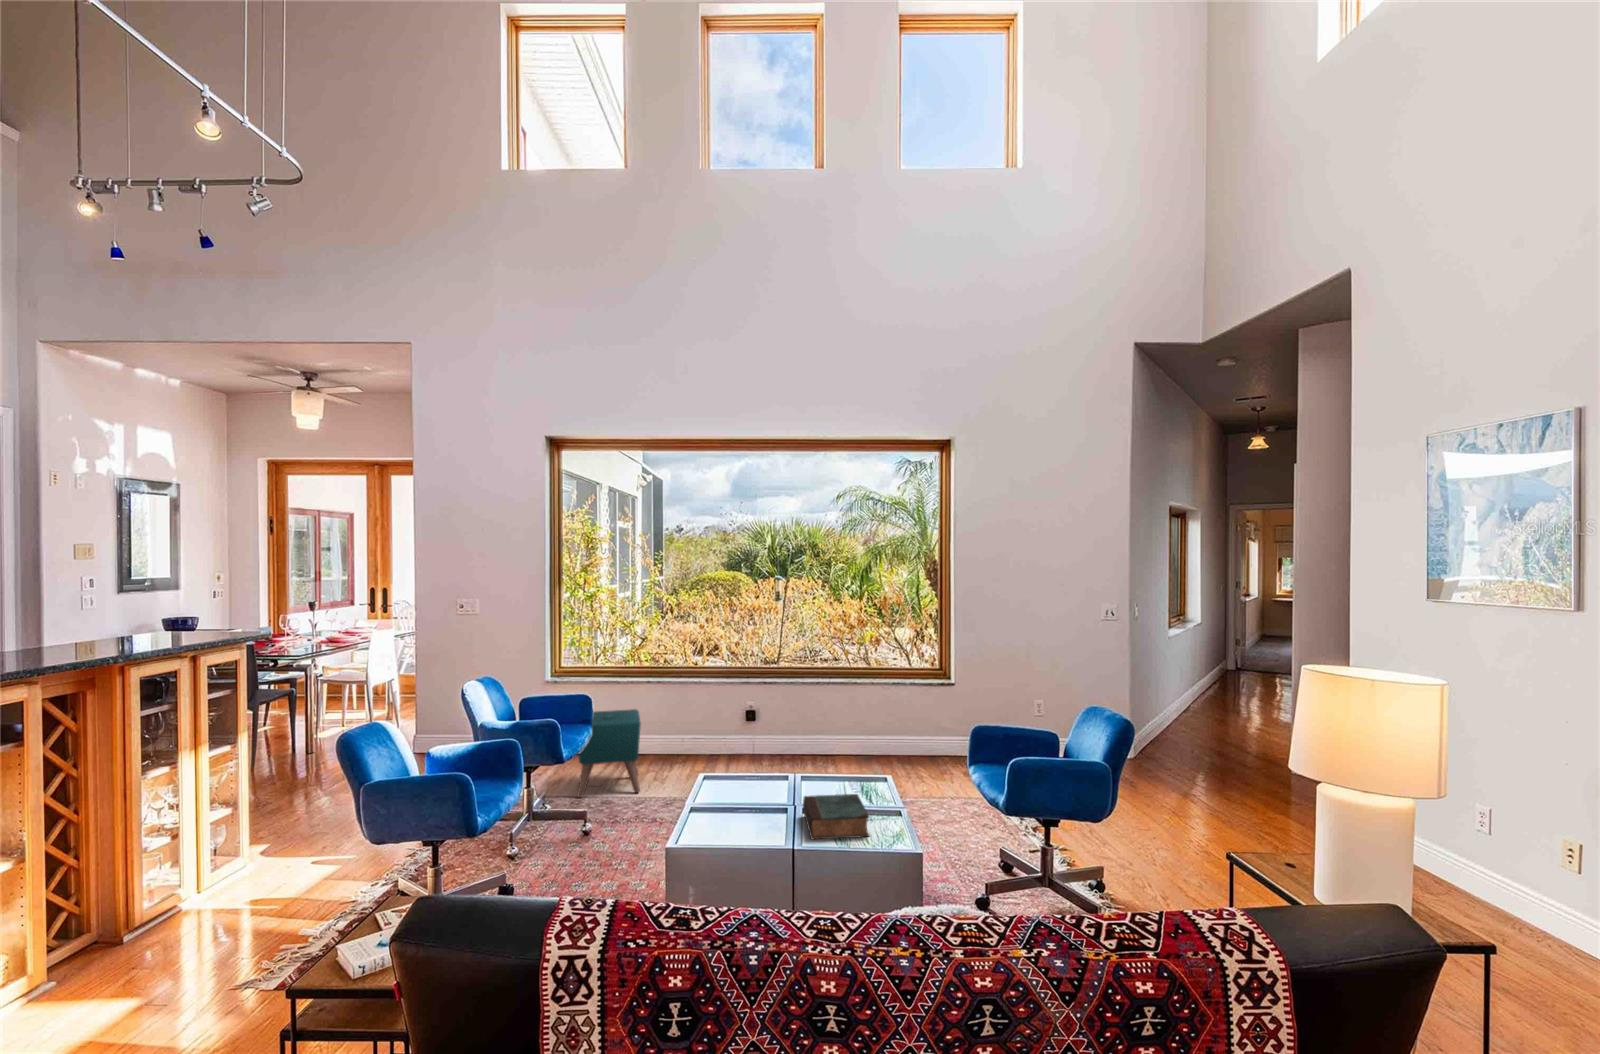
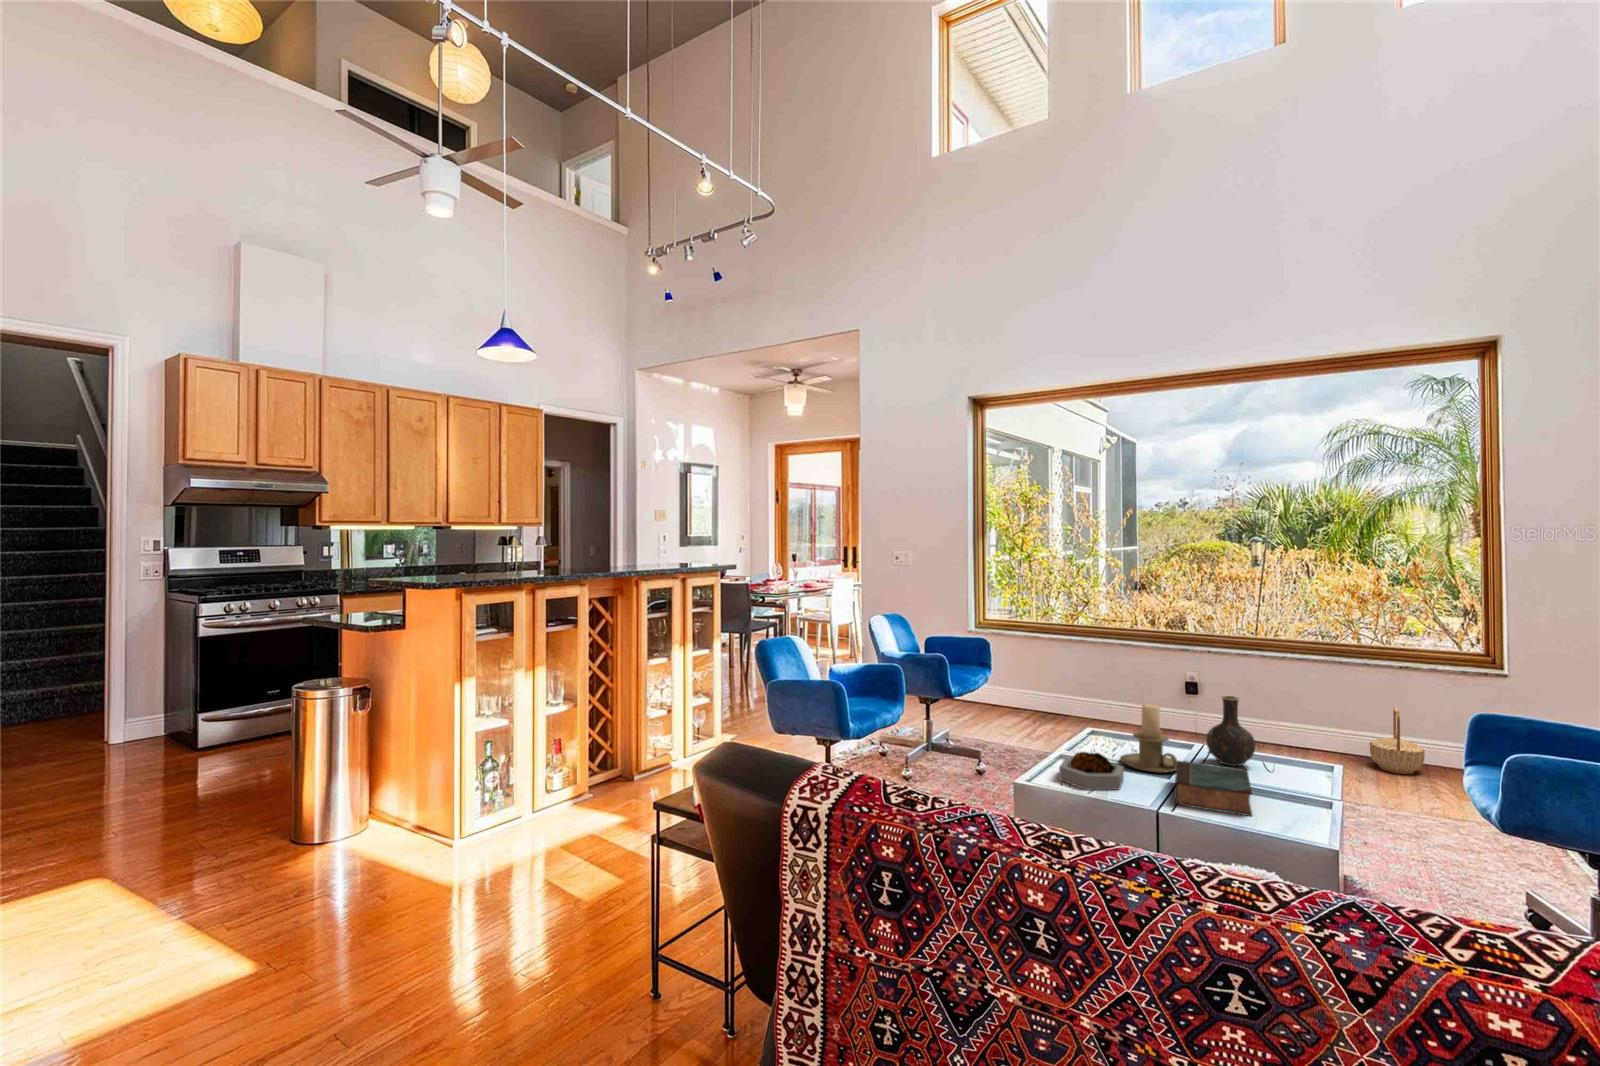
ottoman: present [578,709,641,798] -> none [971,661,1035,743]
basket: none [910,711,945,766] -> present [1370,706,1425,774]
vase: none [817,728,855,791] -> present [1206,696,1255,766]
candle holder: none [751,746,804,810] -> present [1120,704,1177,773]
decorative bowl: none [707,800,762,842] -> present [1059,752,1124,790]

